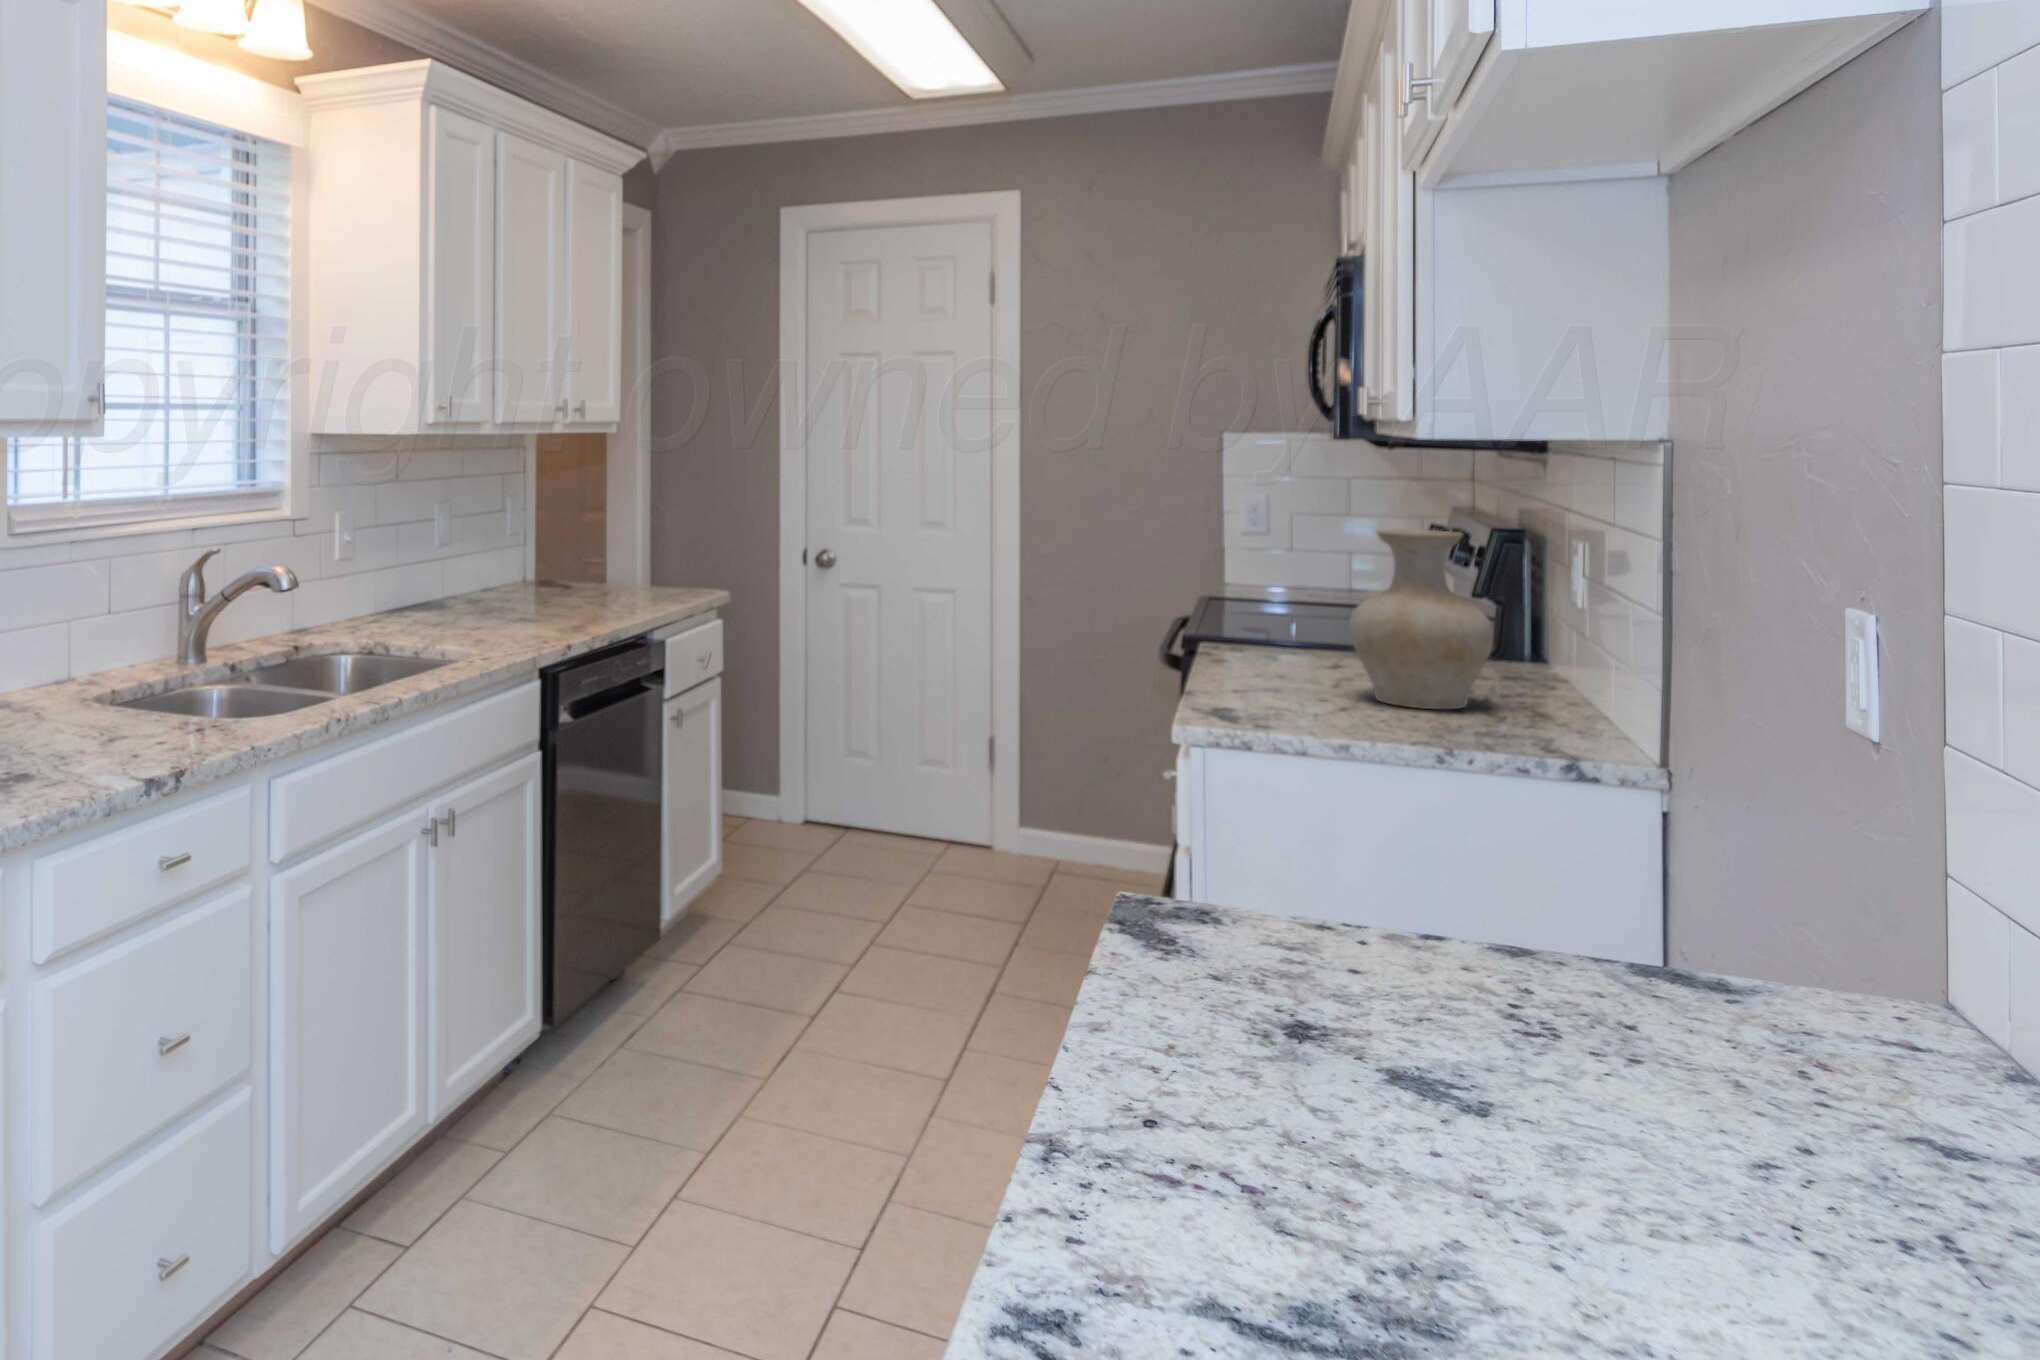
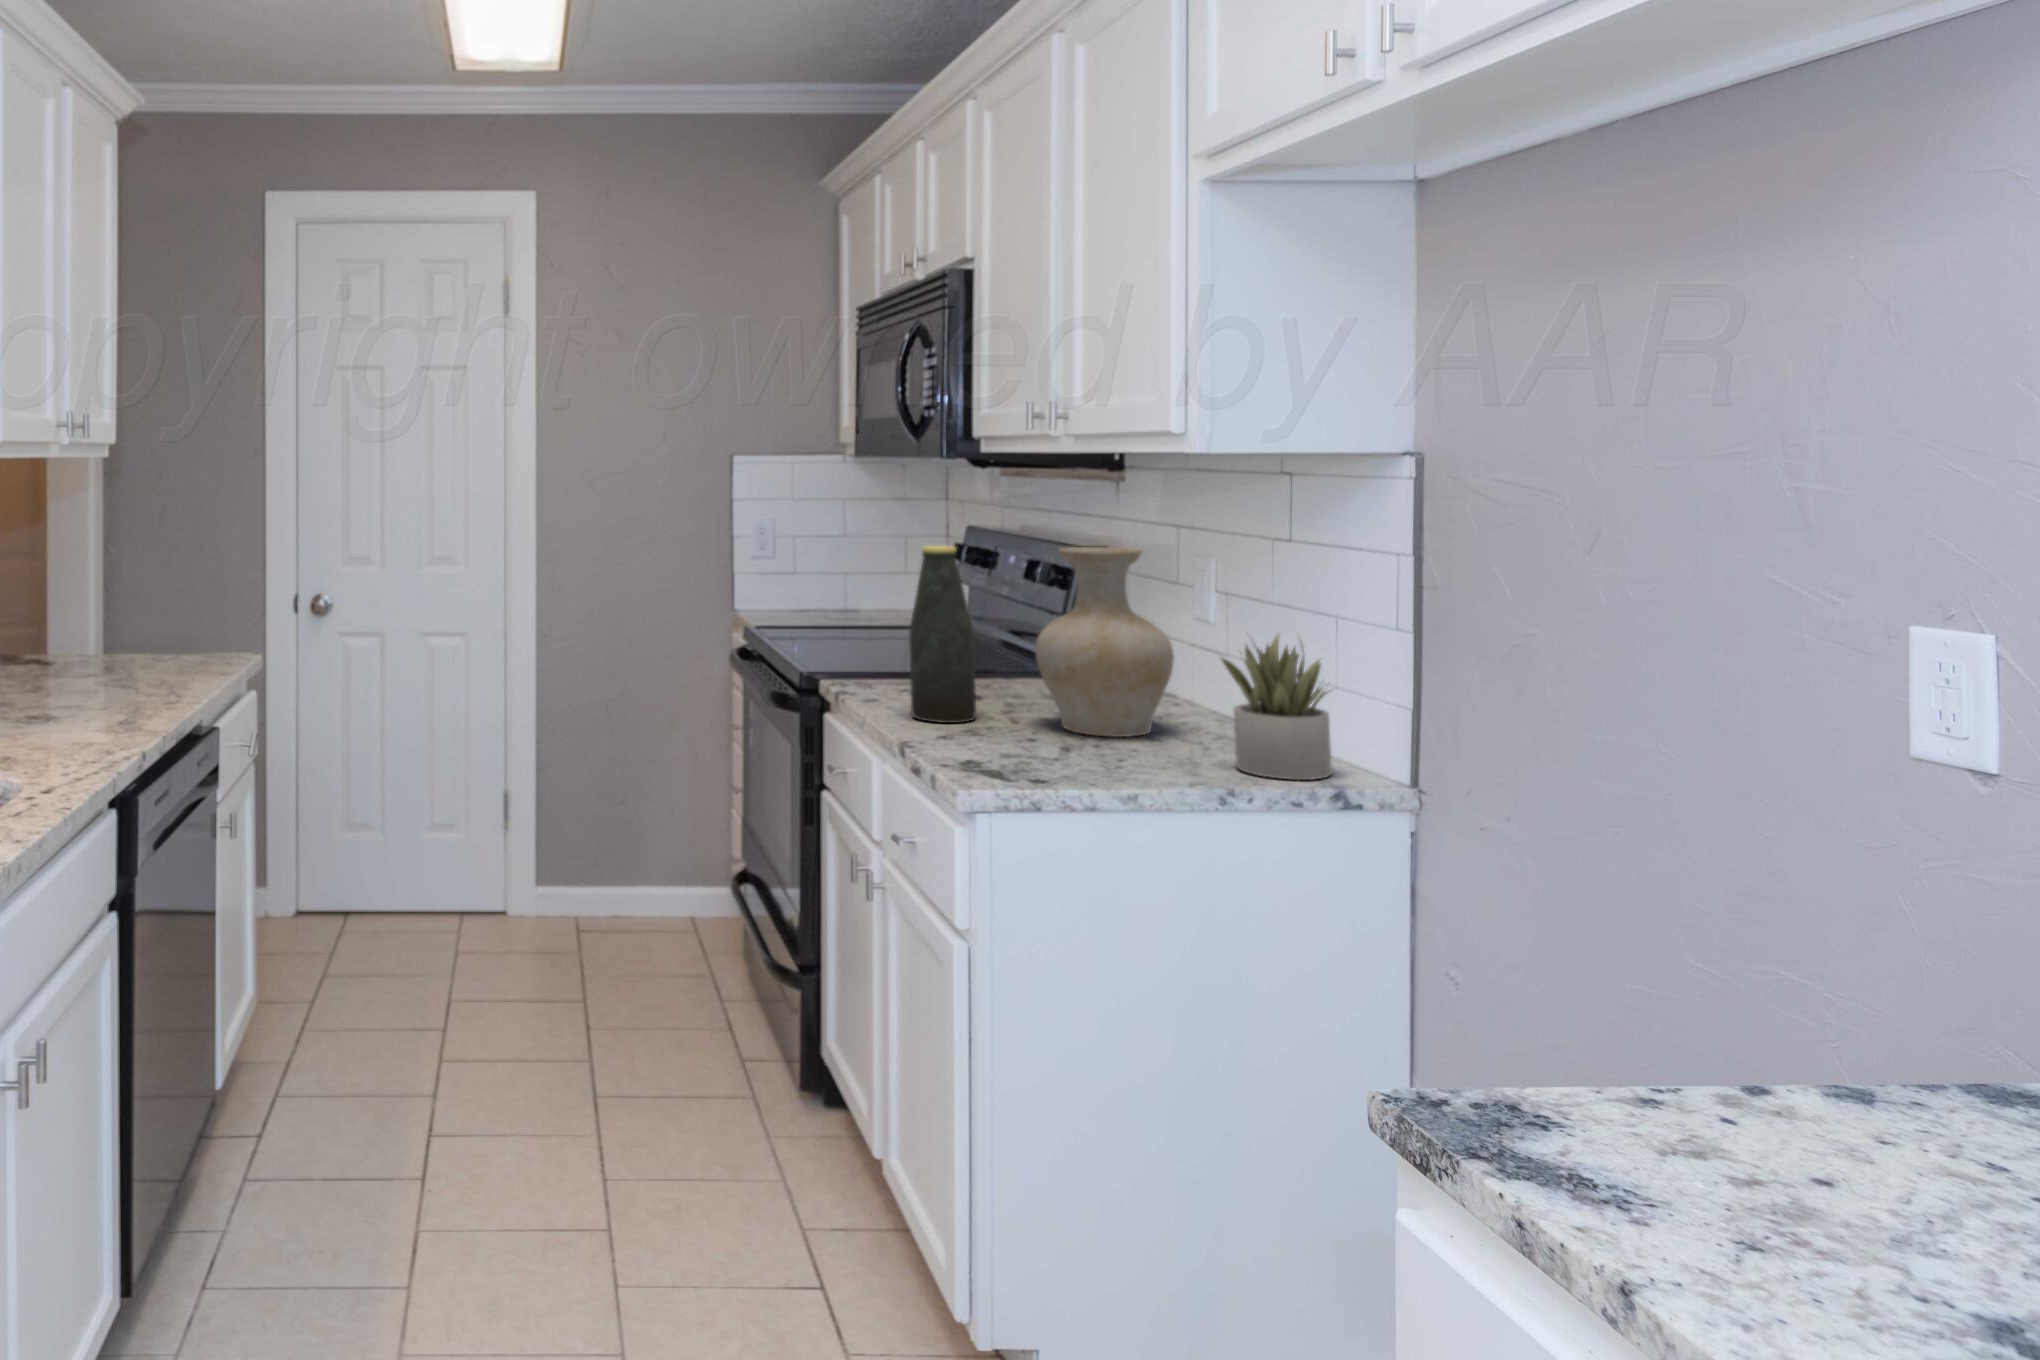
bottle: none [1239,524,1304,686] -> present [909,546,976,723]
succulent plant: none [1479,612,1590,753] -> present [1221,634,1335,780]

